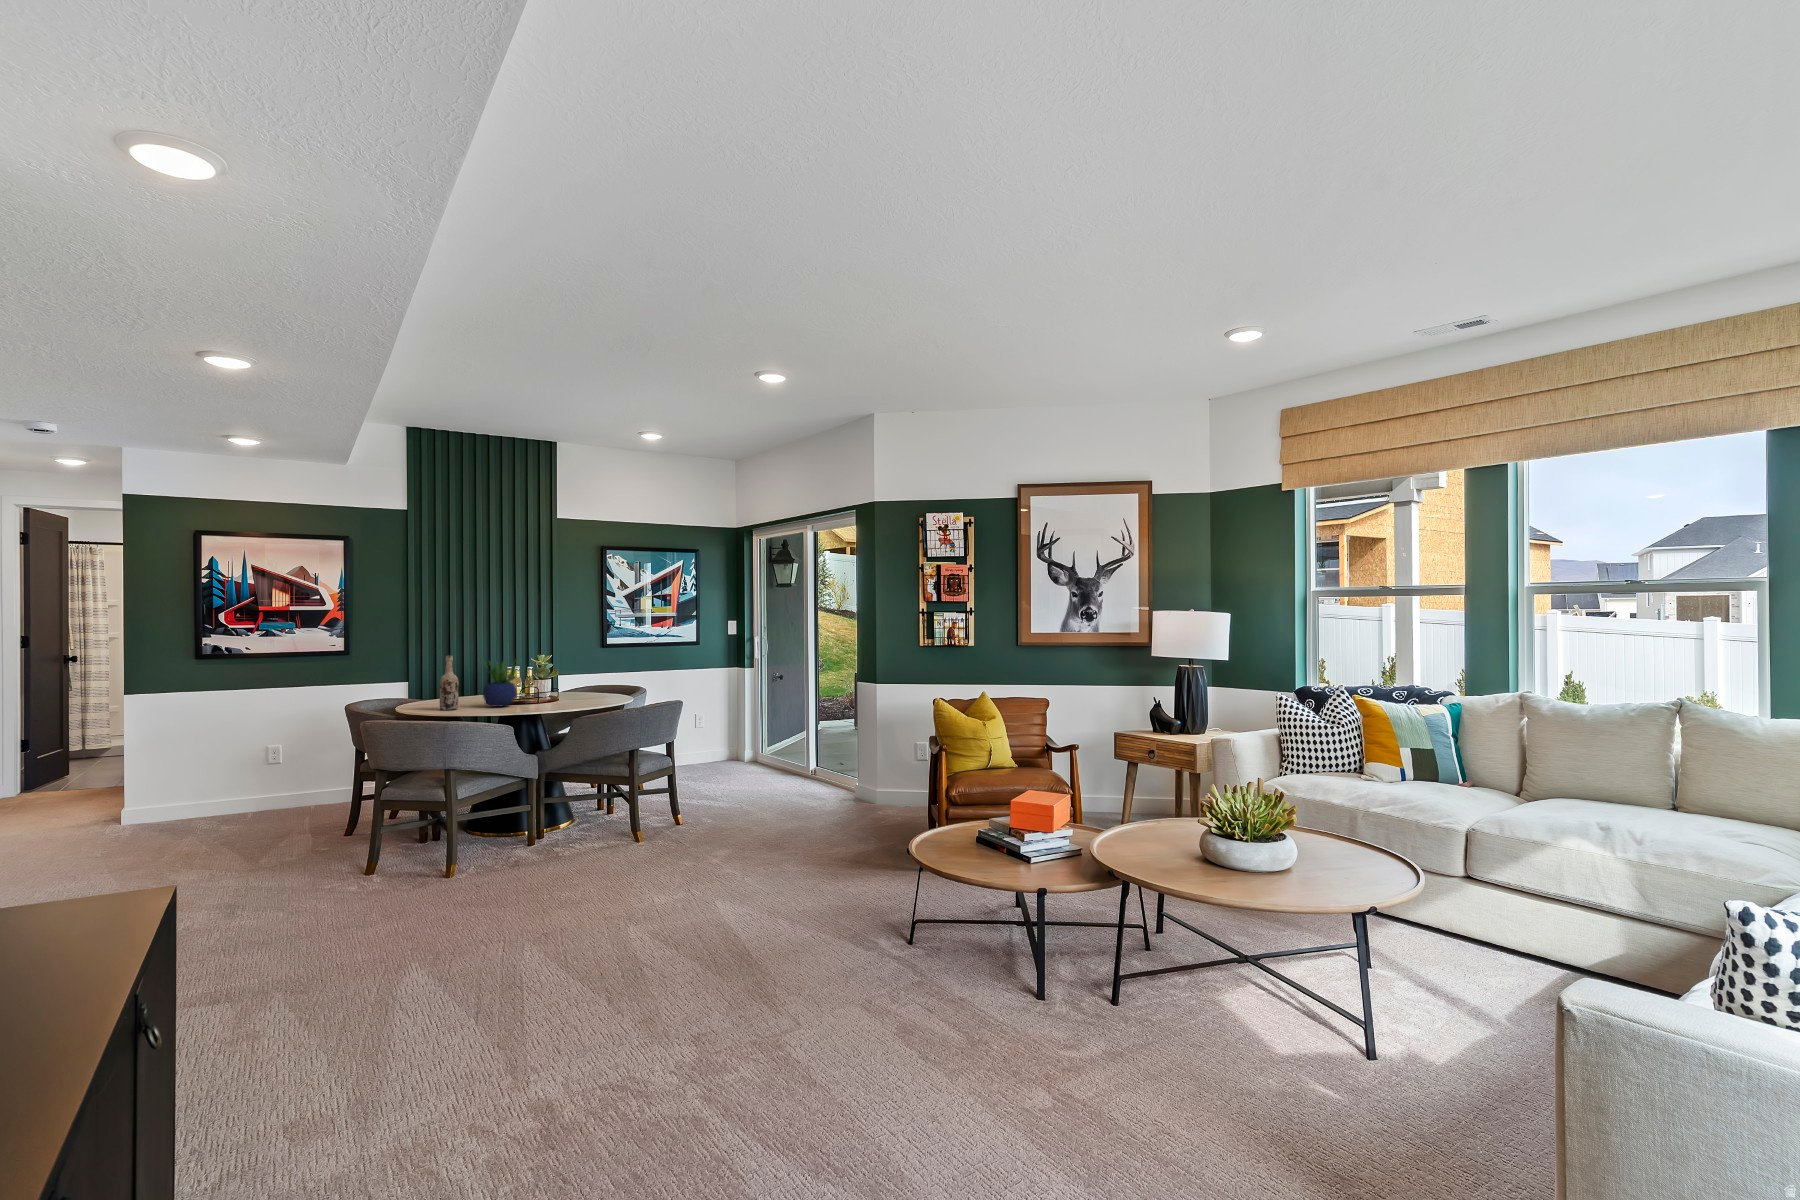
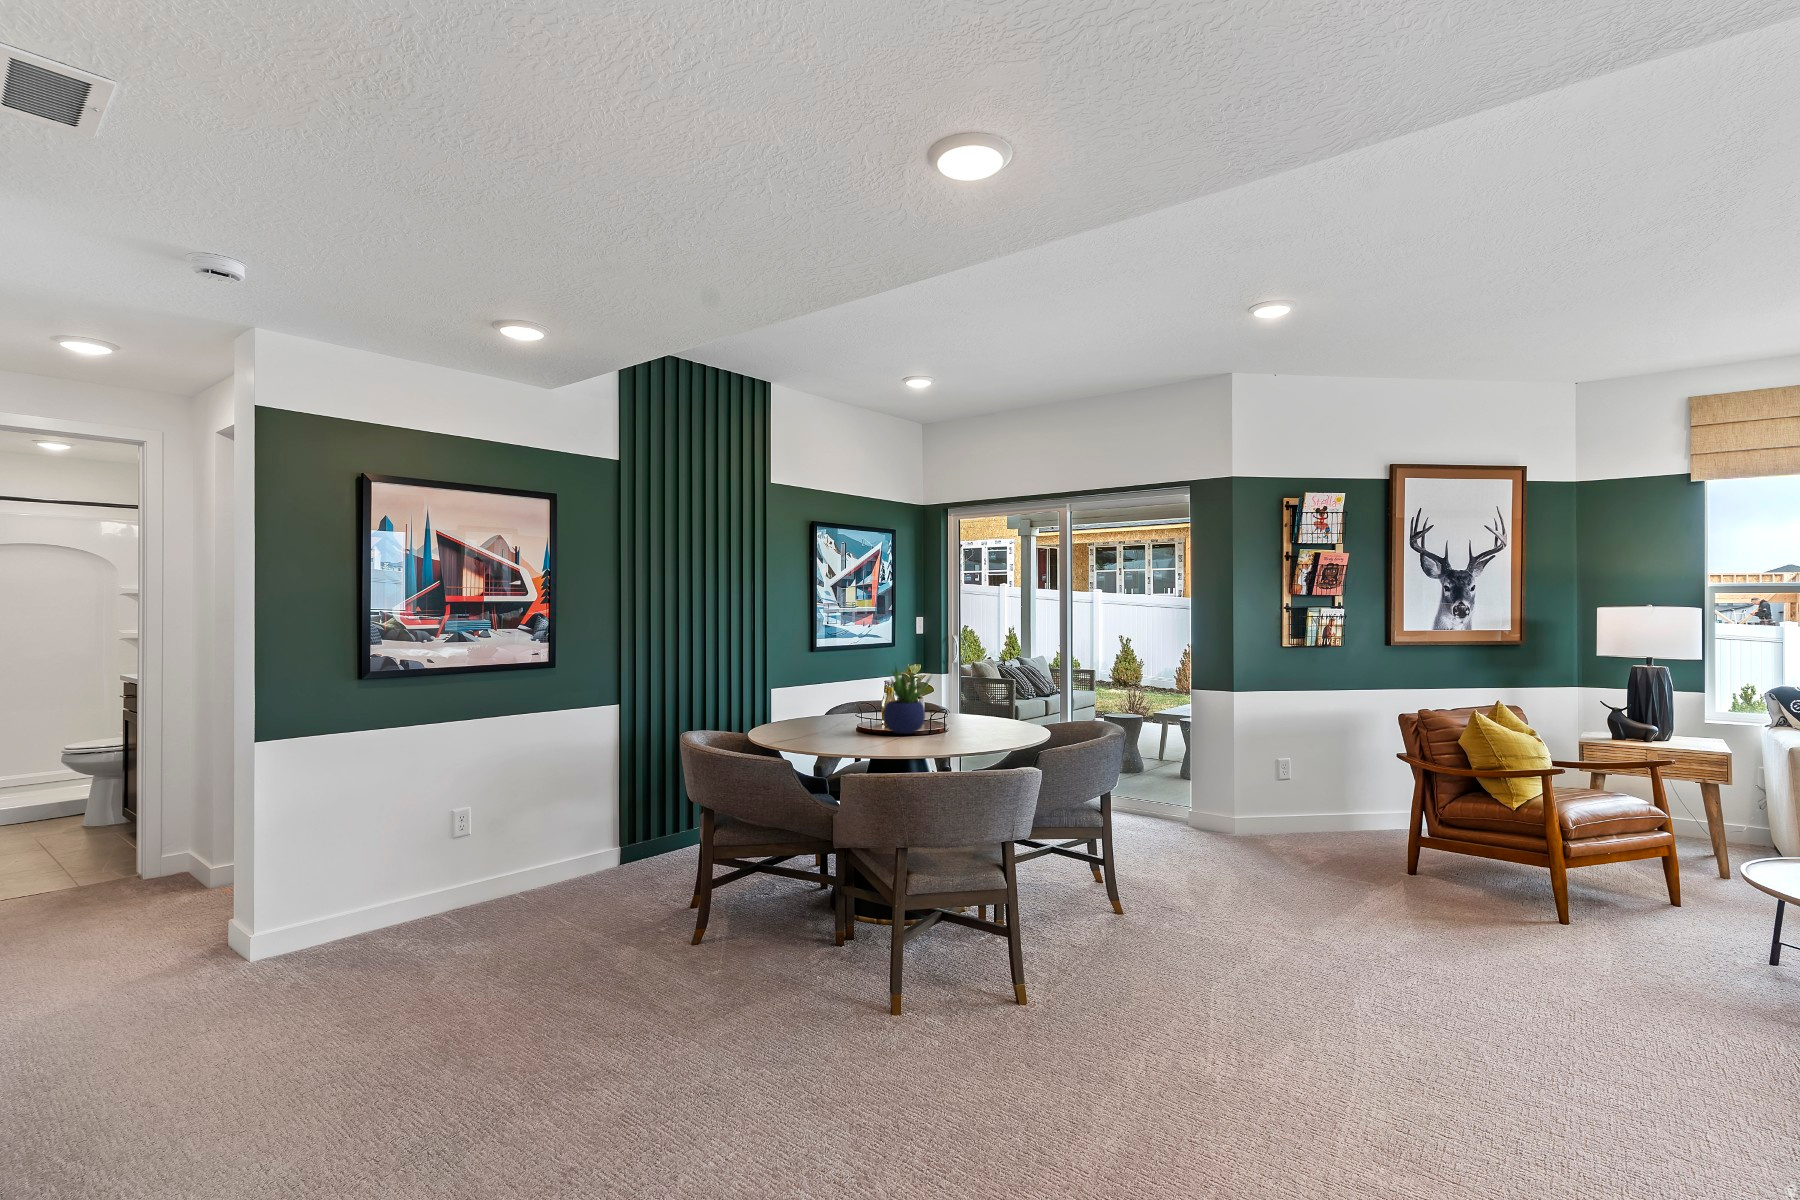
wine bottle: present [440,655,459,710] -> none [852,665,876,742]

